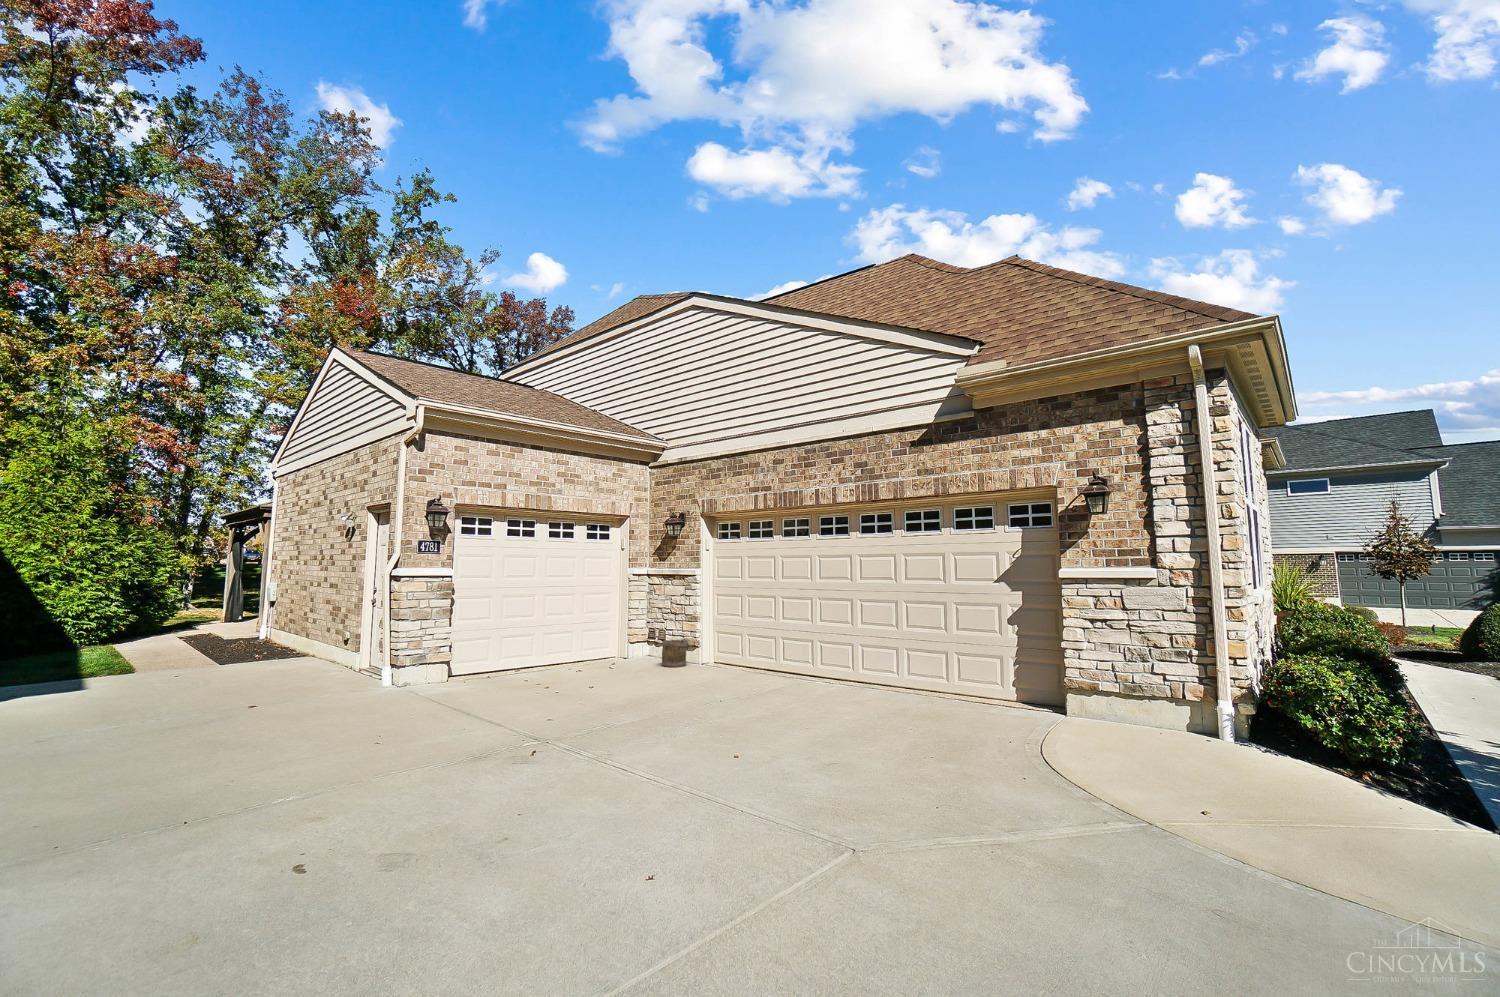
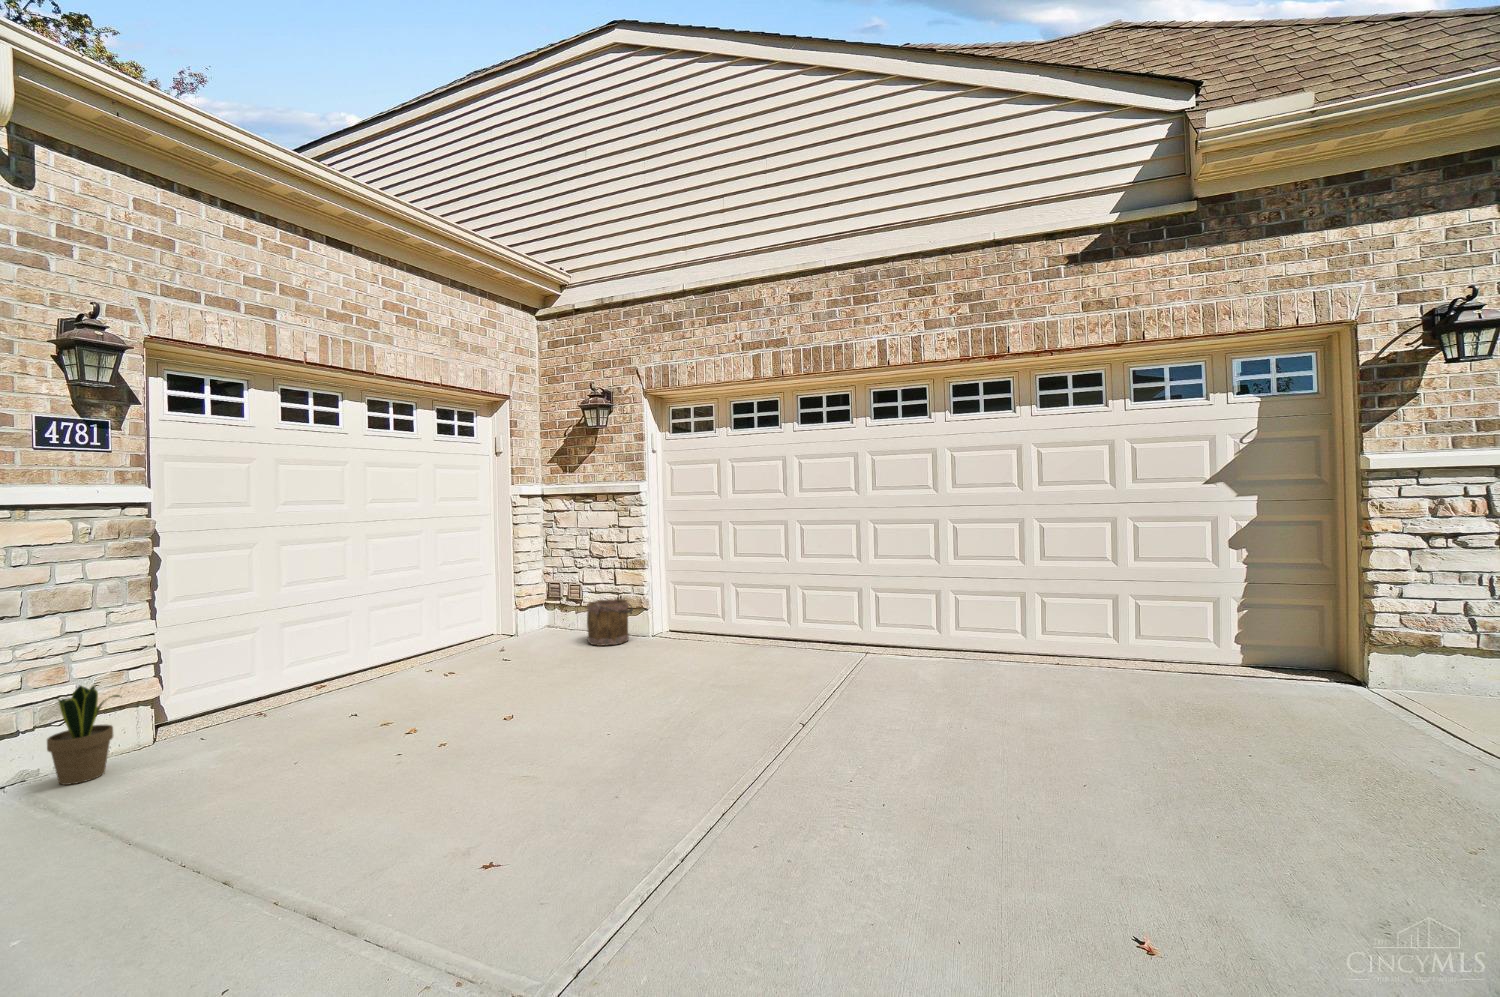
potted plant: none [419,655,444,695] -> present [47,686,120,785]

